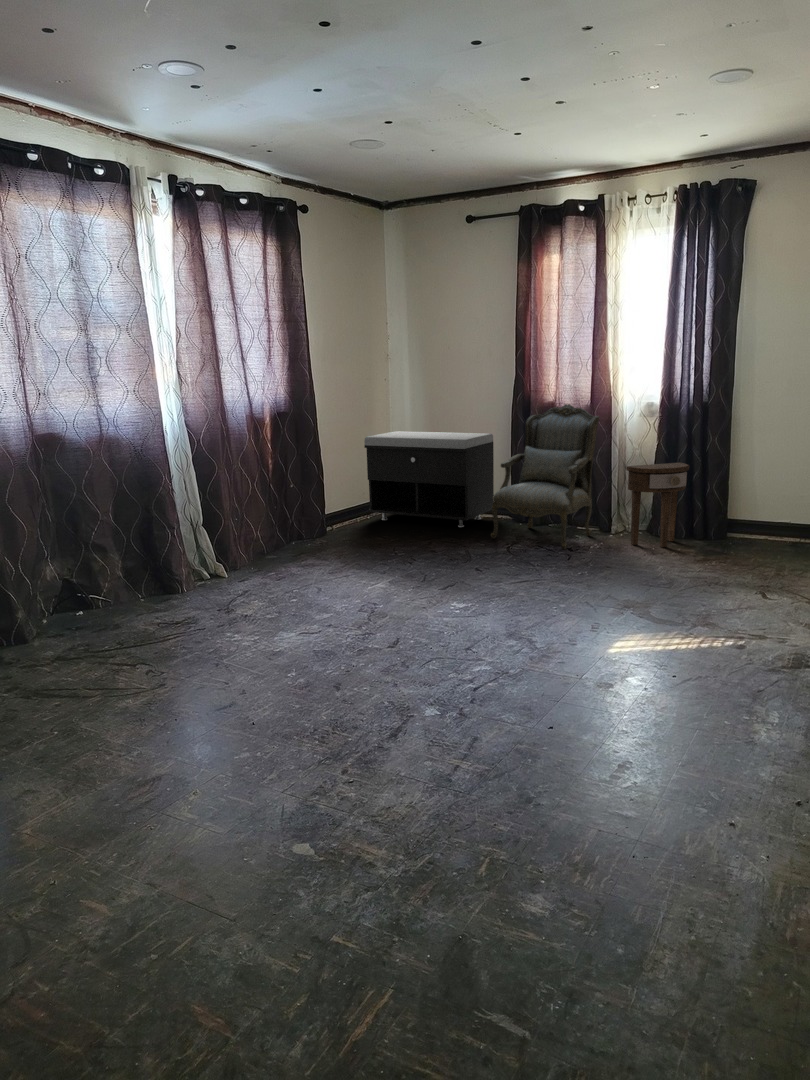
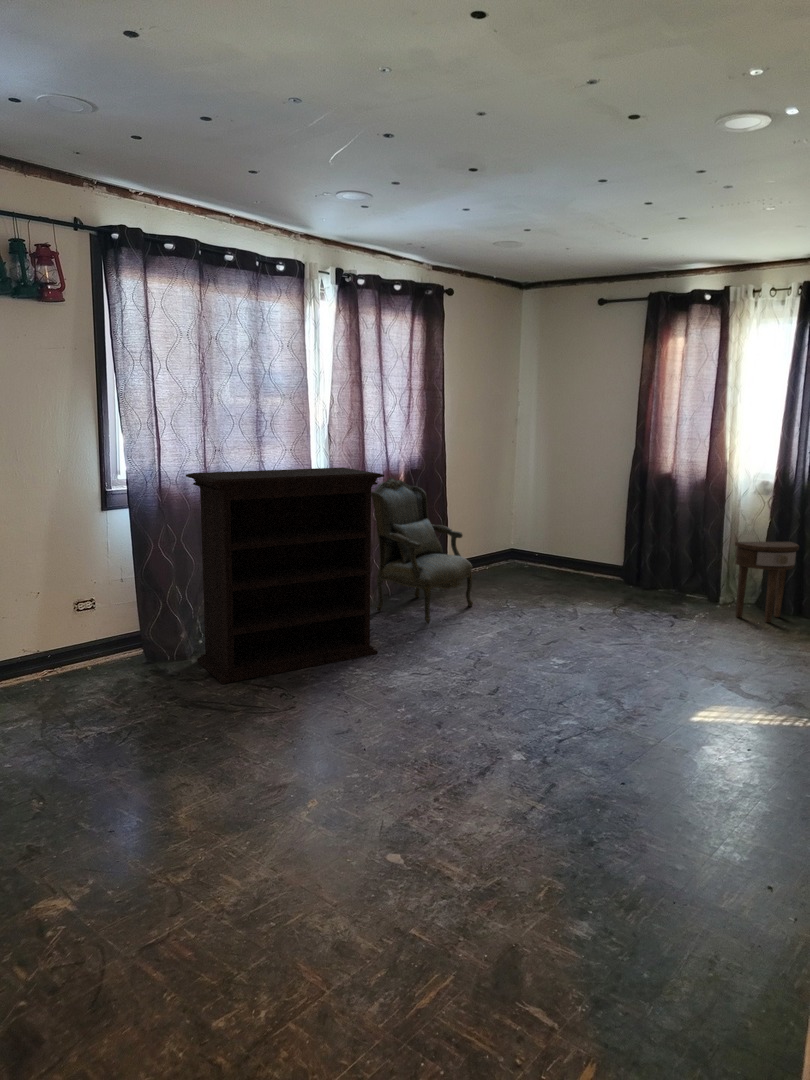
armchair: present [491,404,599,549] -> present [371,478,473,624]
bookshelf: none [1,408,258,671] -> present [186,467,384,684]
storage bench: present [364,431,494,527] -> none [487,490,609,585]

